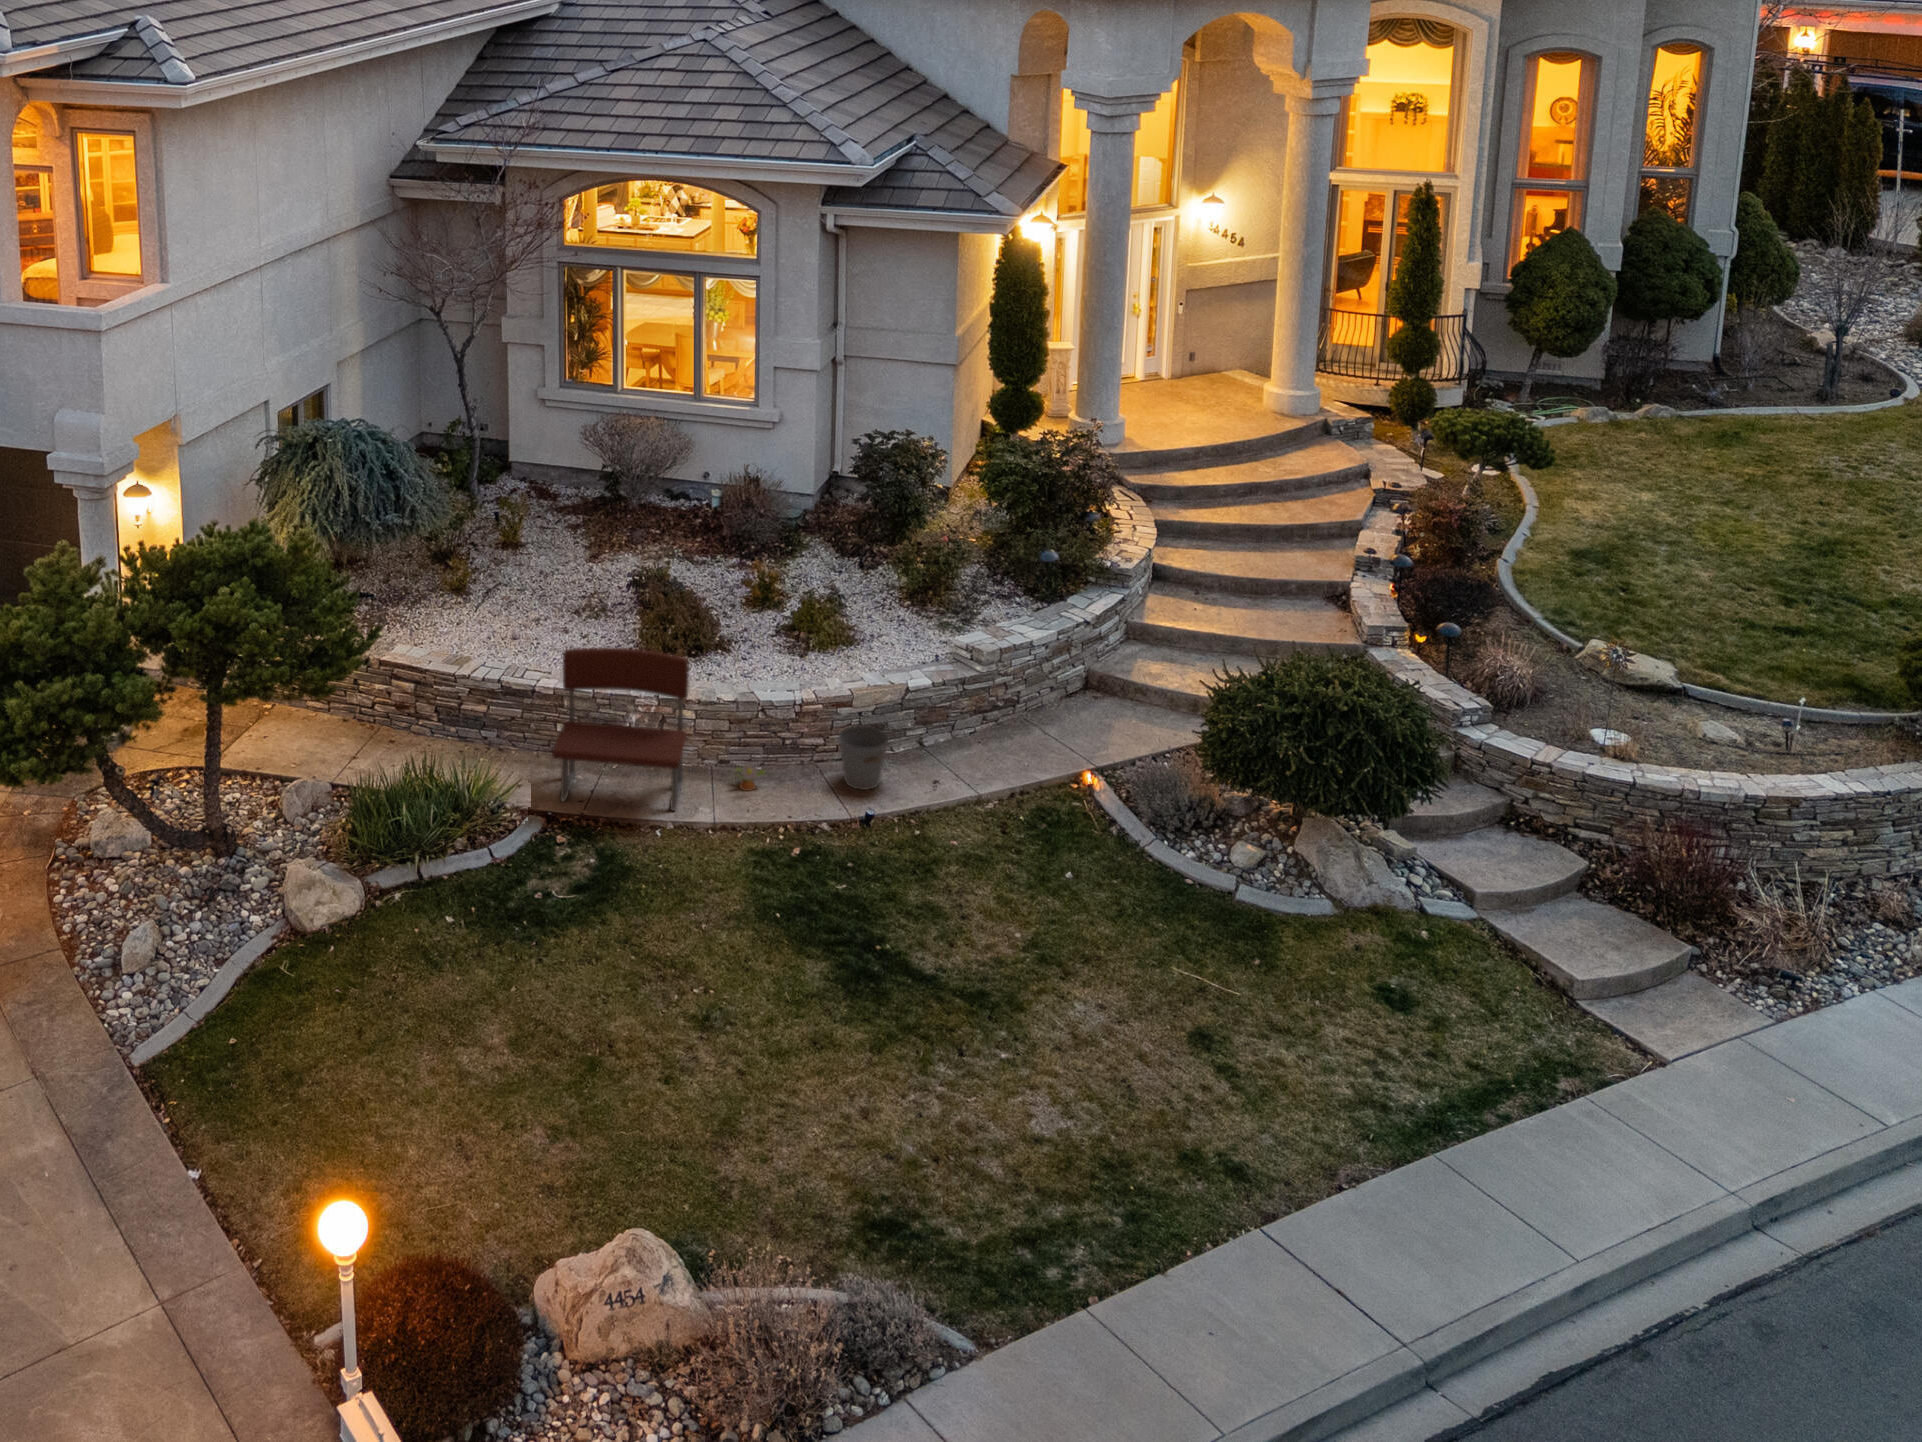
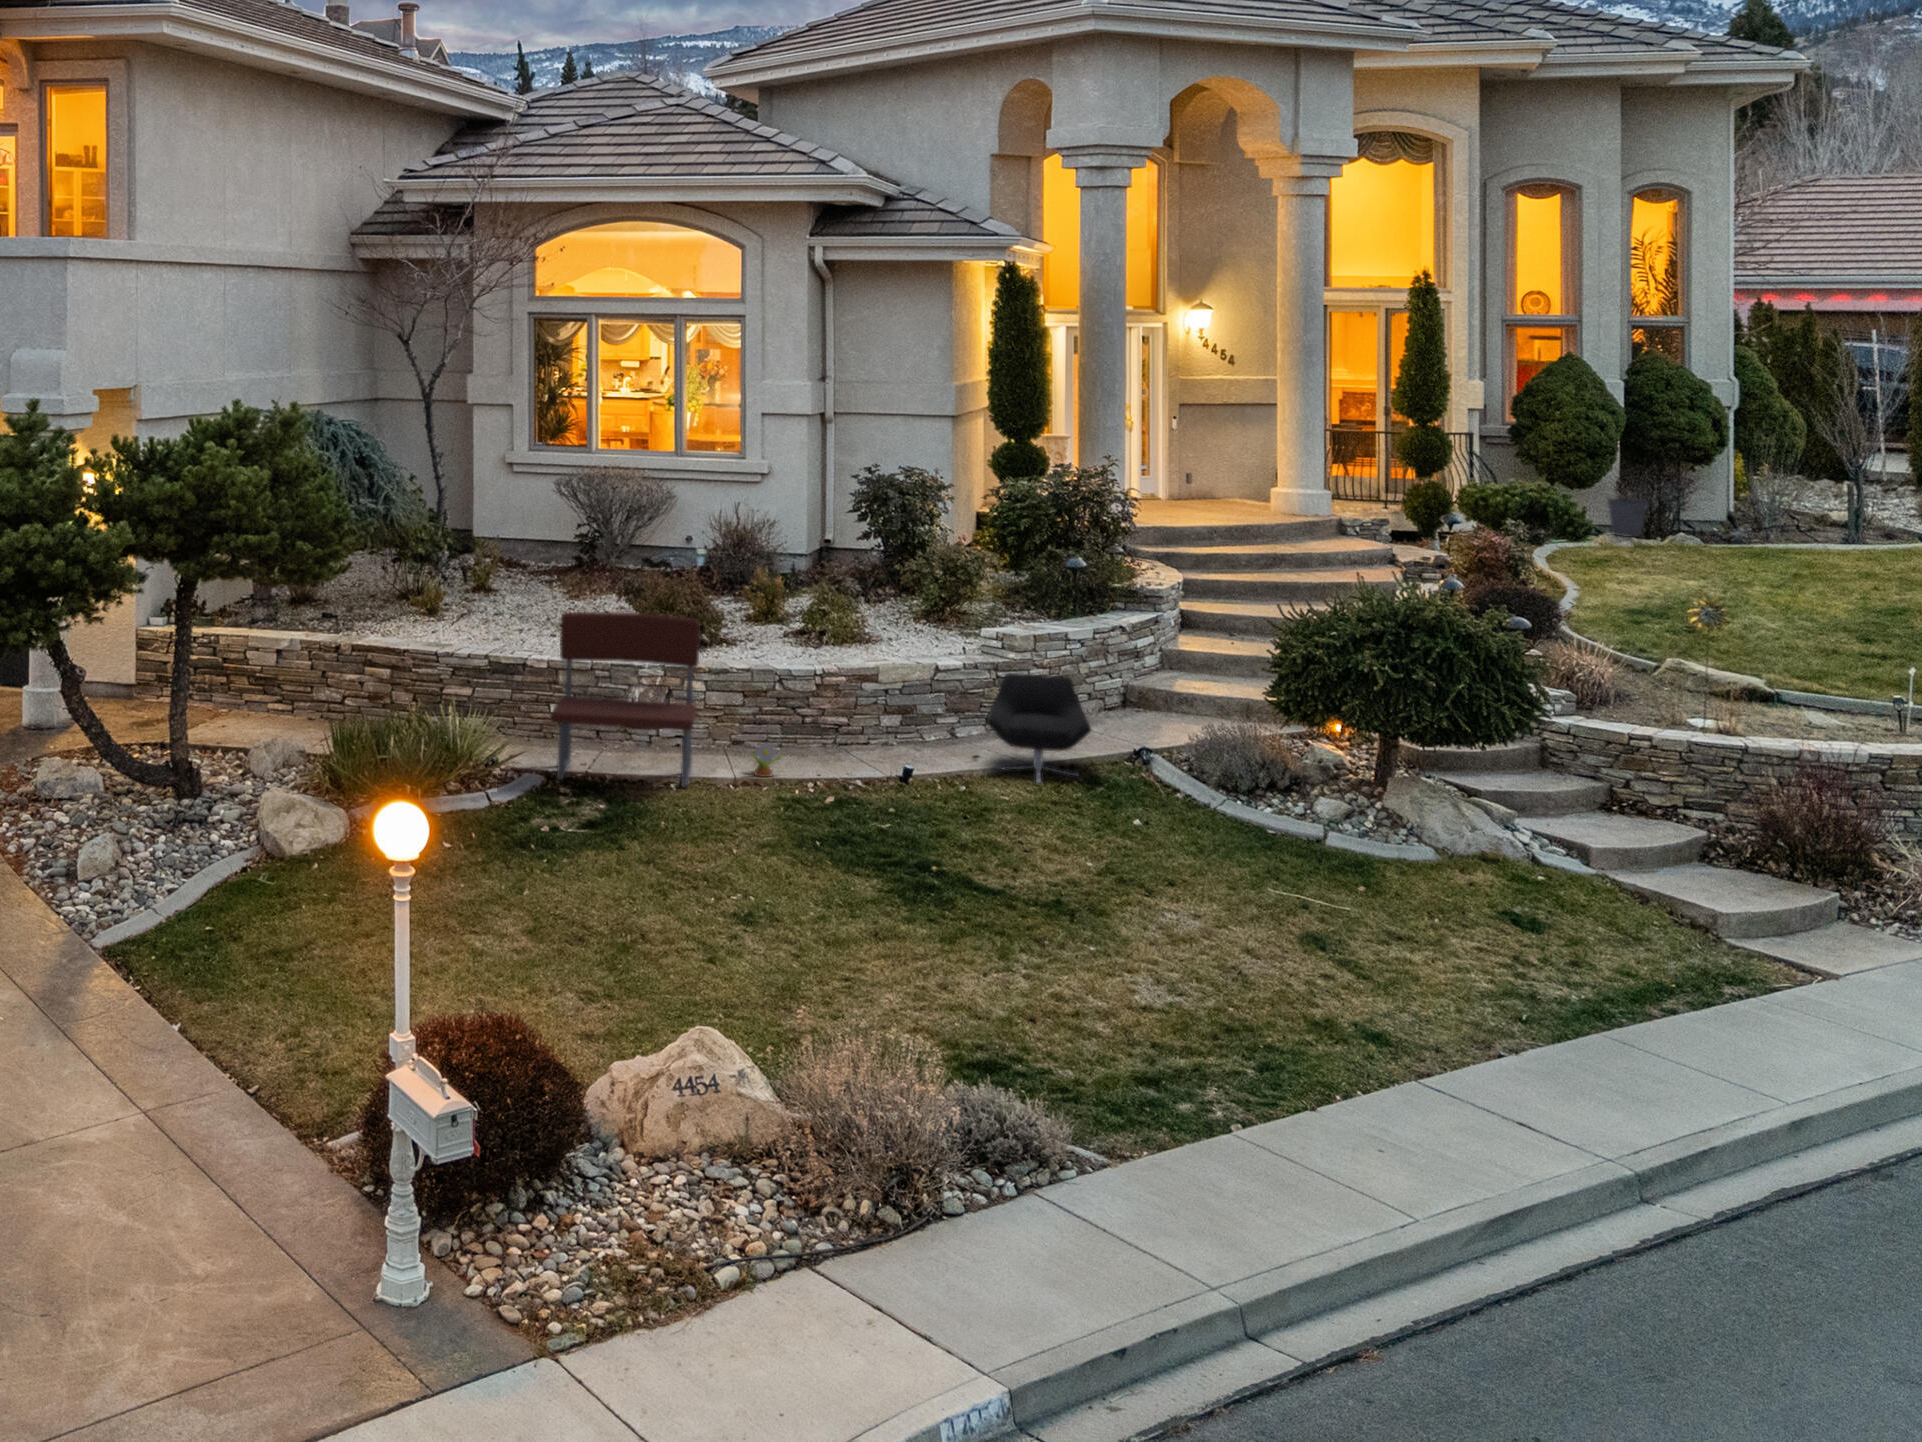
lounge chair: none [951,677,1046,793] -> present [987,673,1091,782]
bucket: present [839,726,888,790] -> present [1608,499,1647,537]

